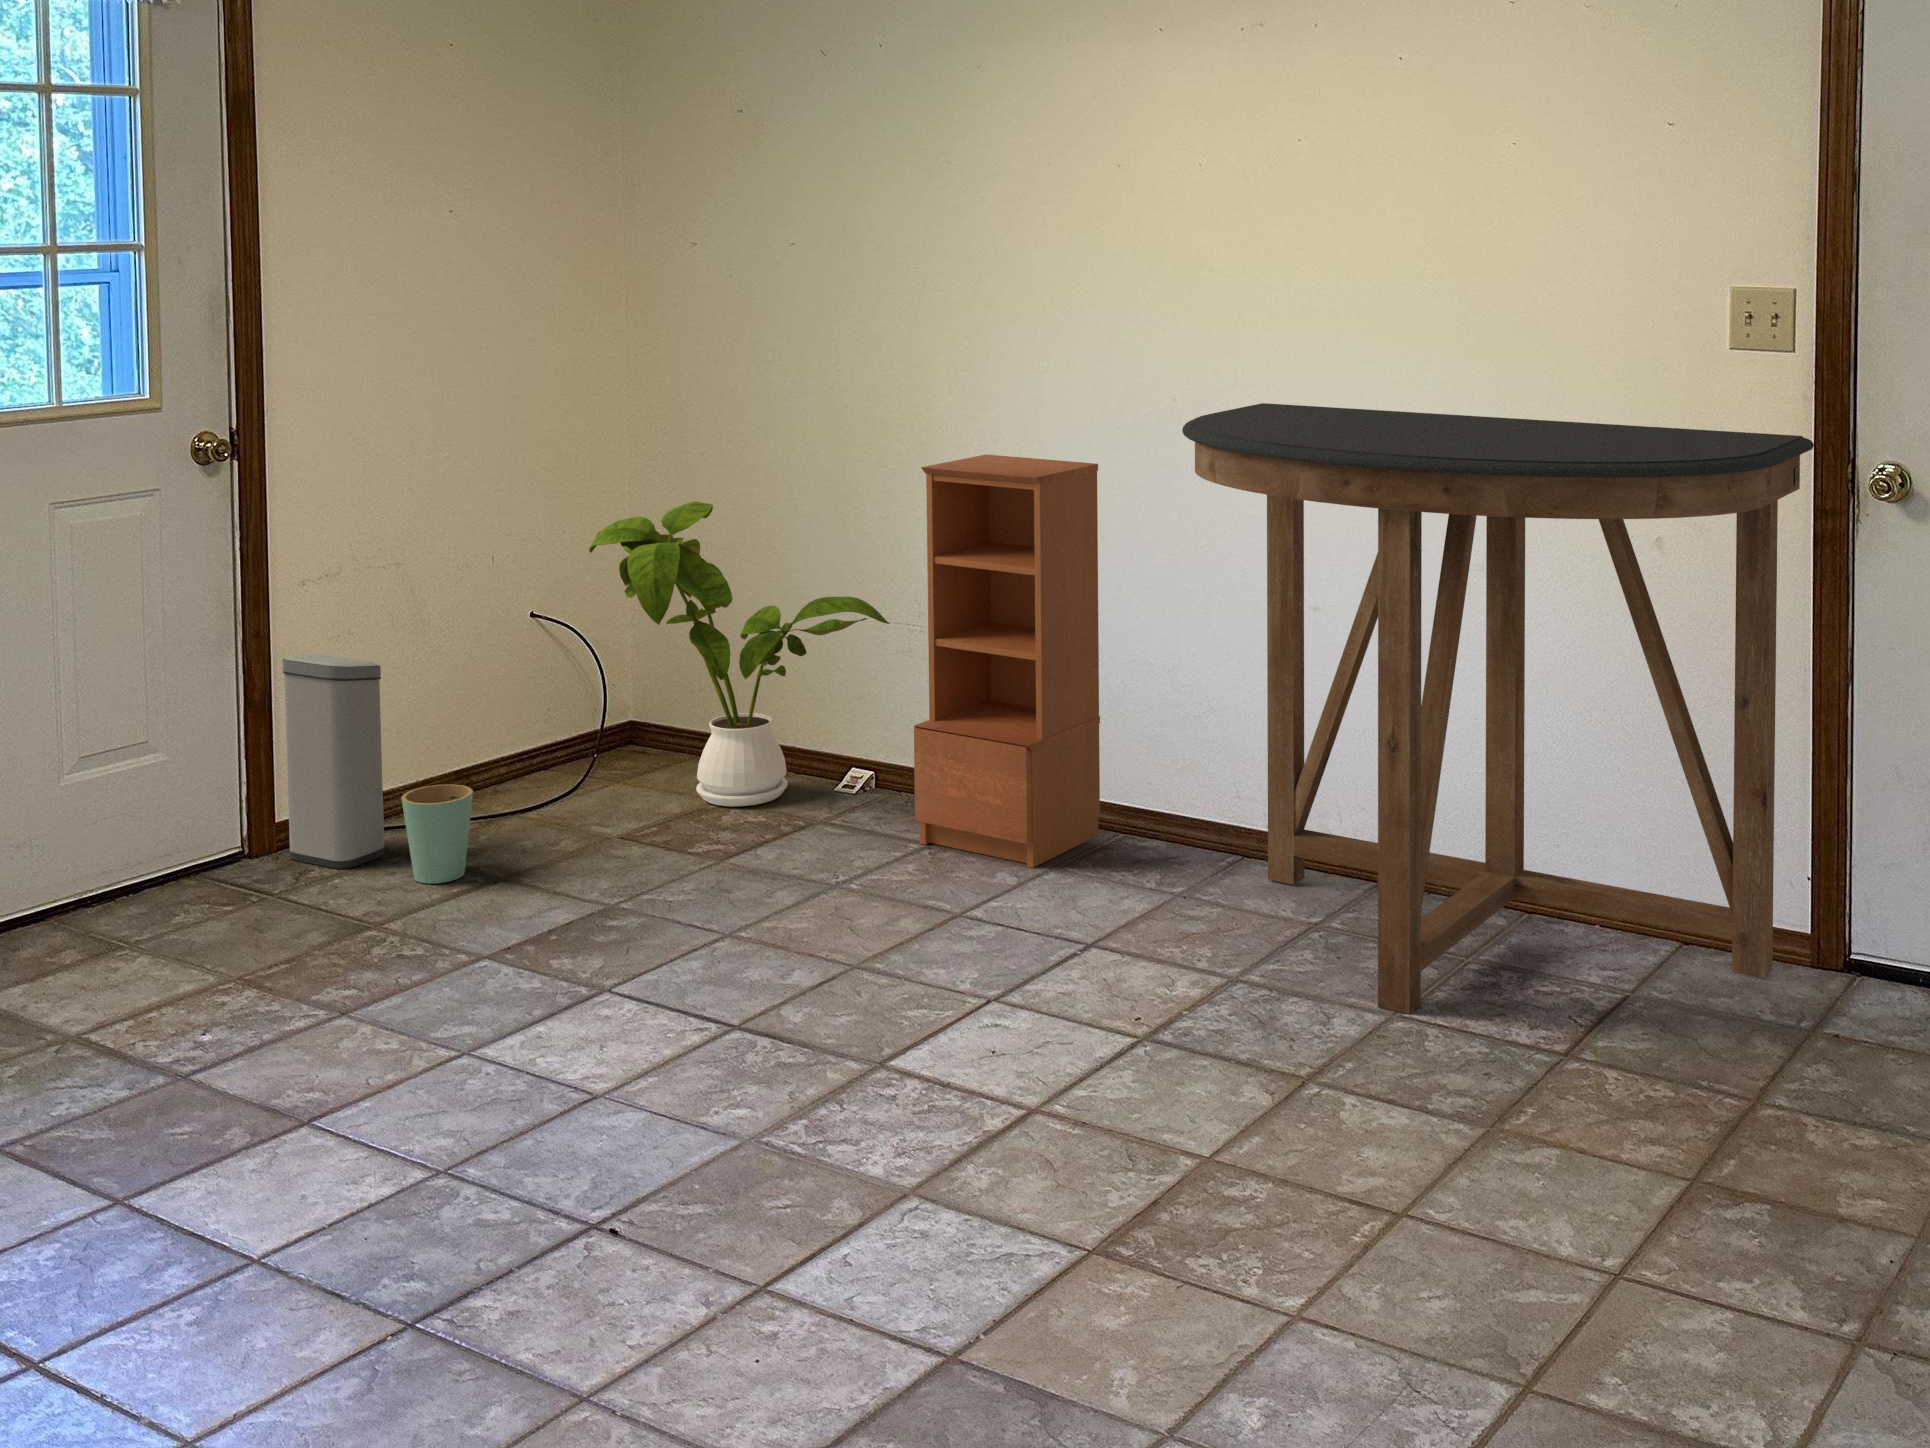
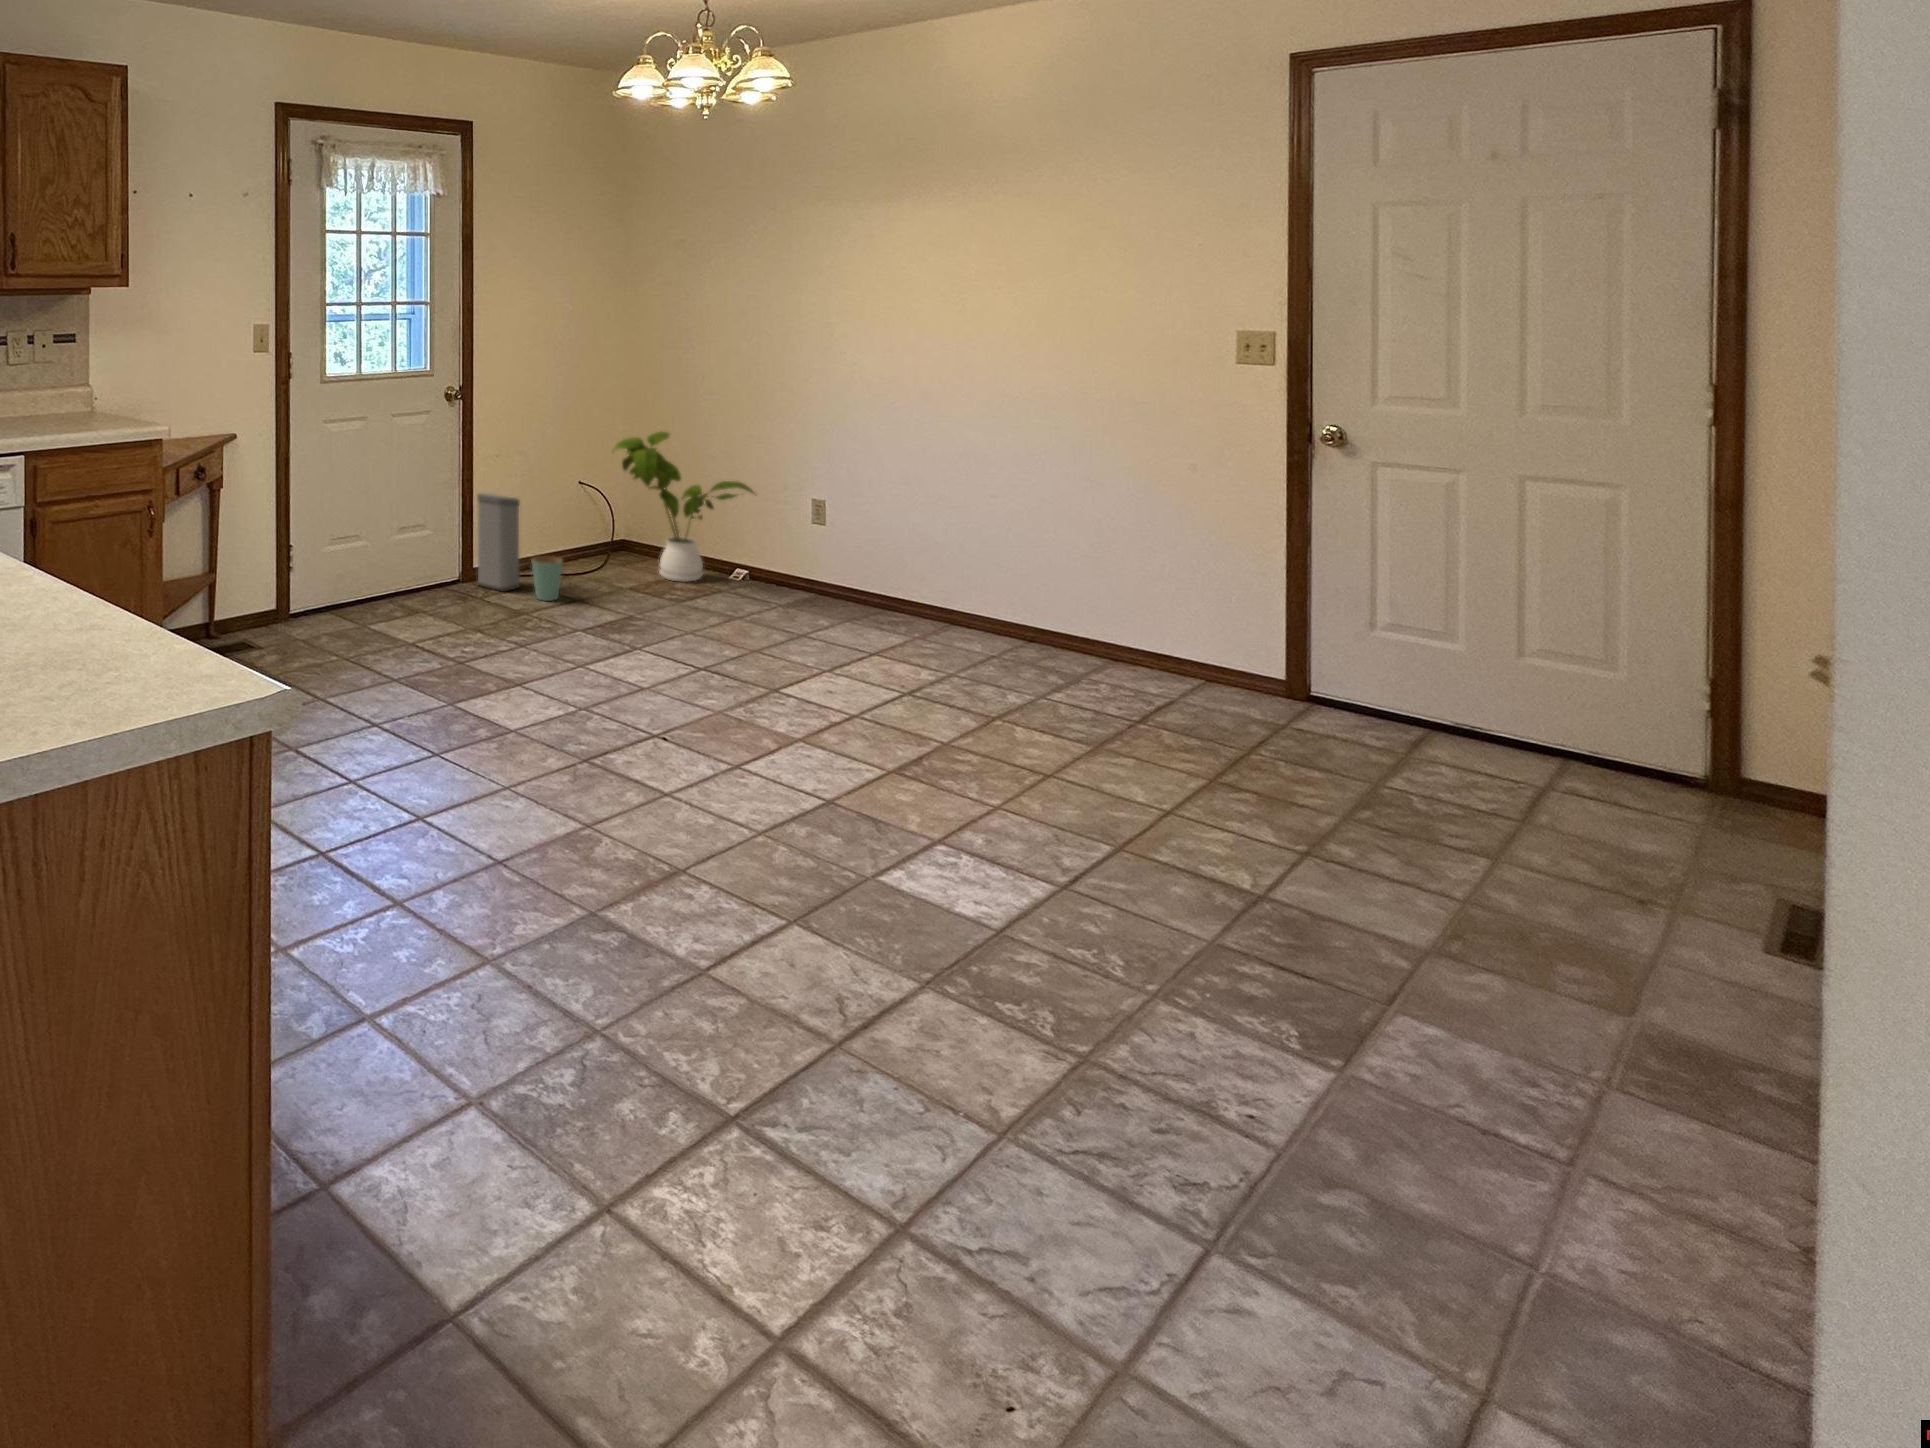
console table: present [1182,403,1814,1014] -> none [920,389,1285,702]
bookcase: present [914,455,1100,868] -> none [773,413,870,619]

